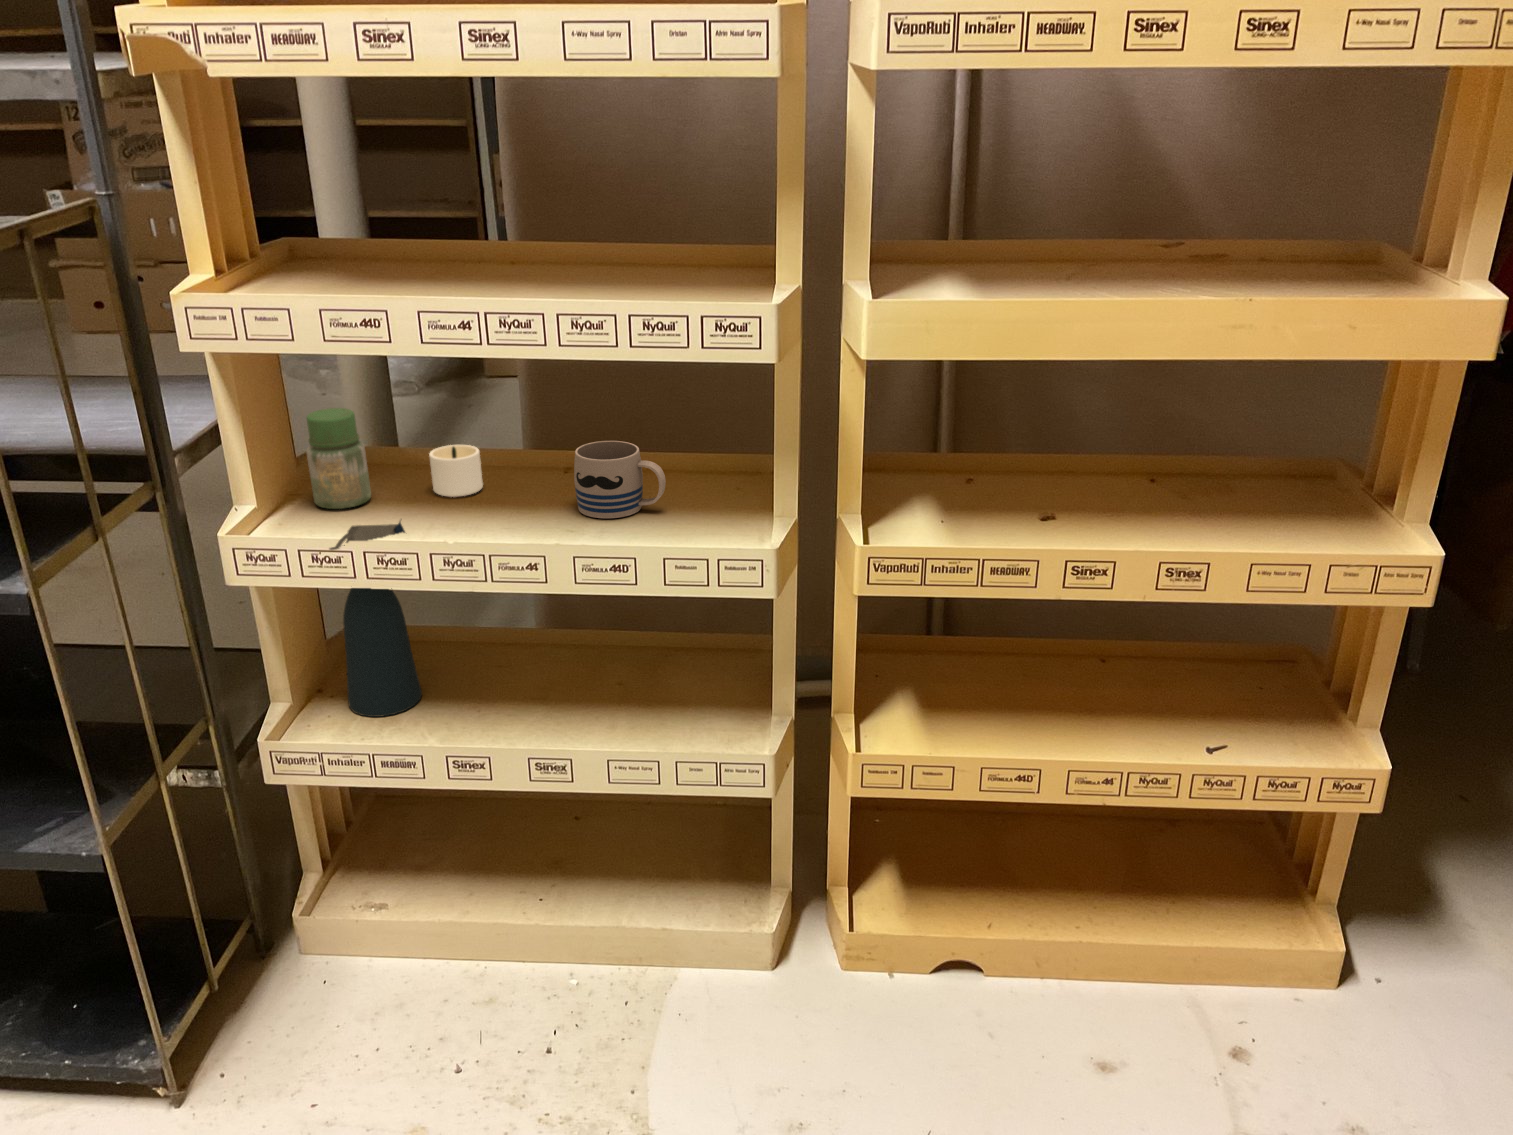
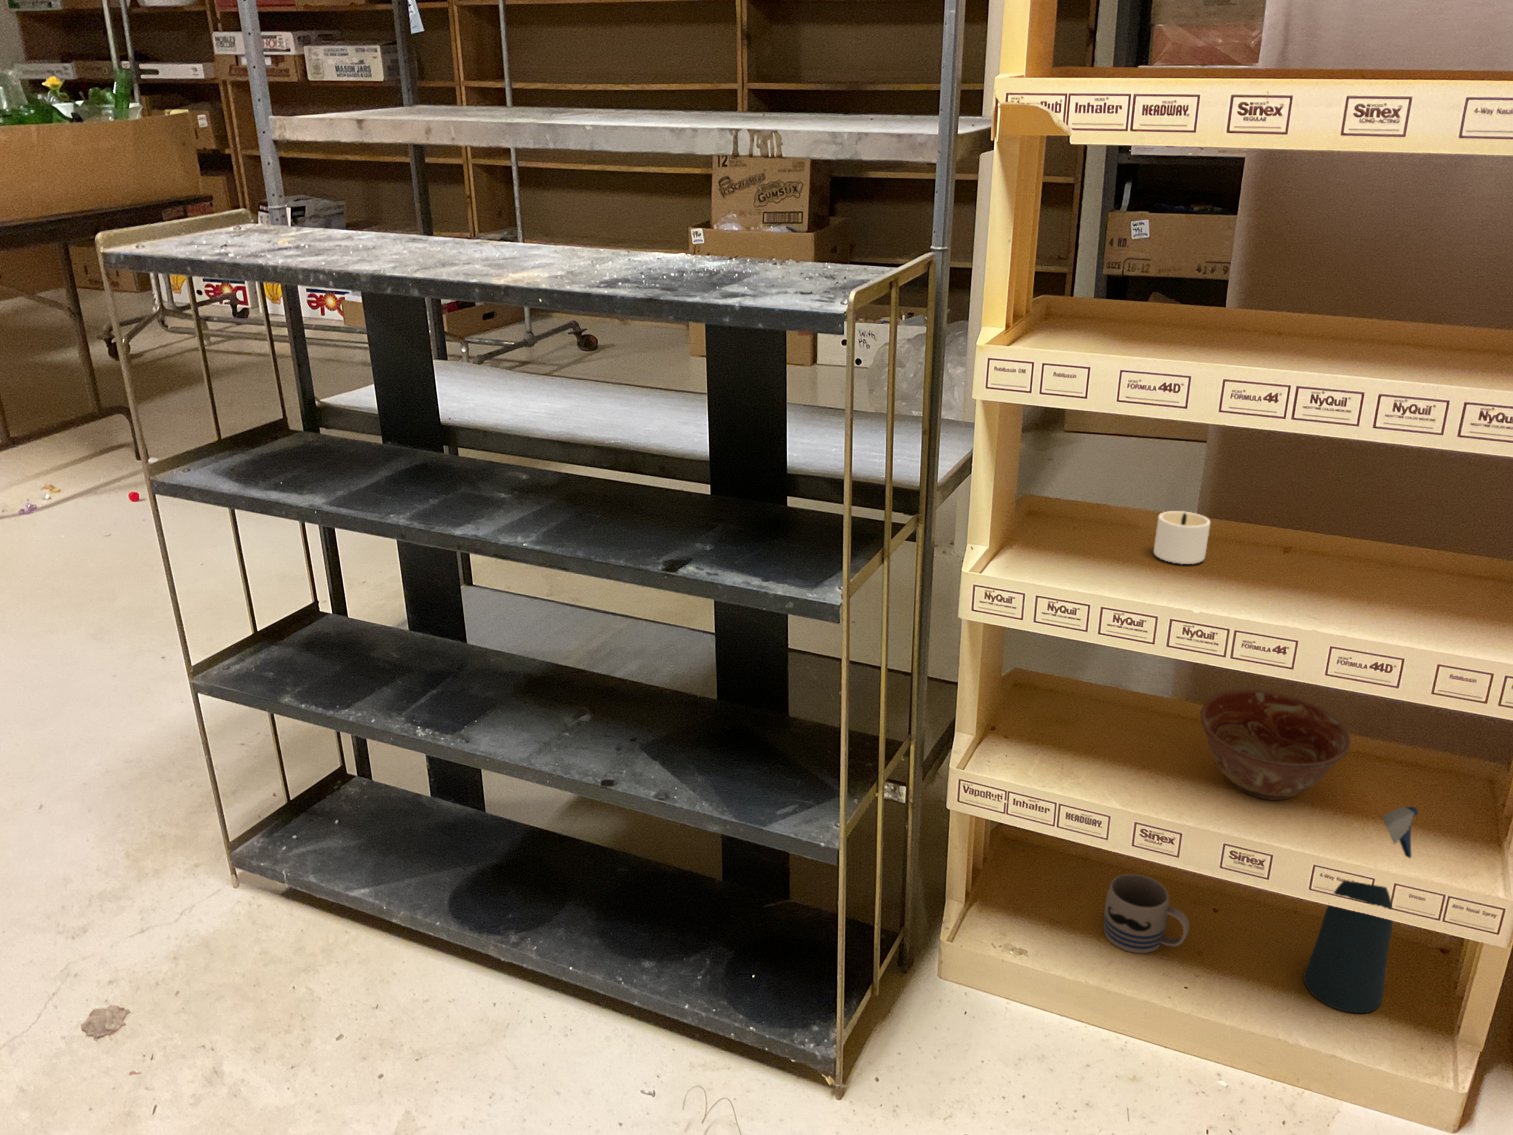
jar: present [306,408,371,509] -> none [1039,461,1100,560]
mug: present [574,441,666,518] -> present [1104,874,1189,953]
spray bottle: present [329,522,422,717] -> present [1304,806,1418,1013]
ceramic bowl: none [504,605,640,707] -> present [1200,690,1351,800]

